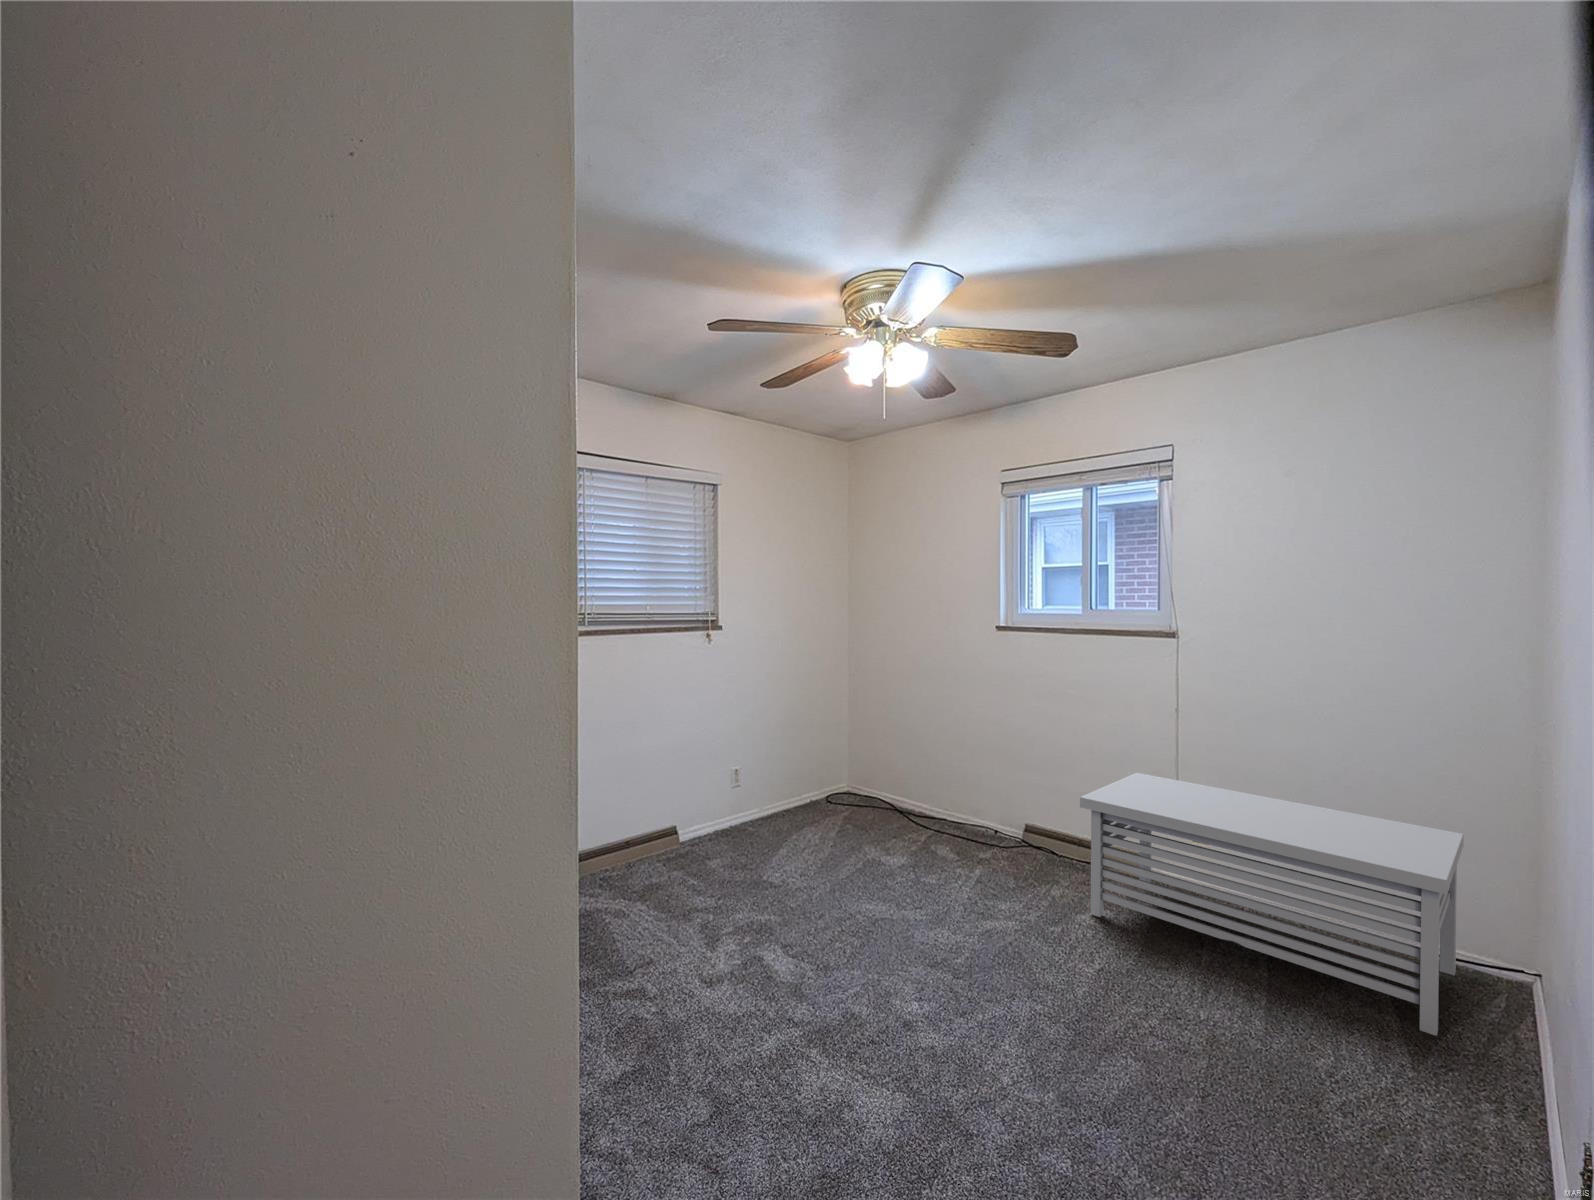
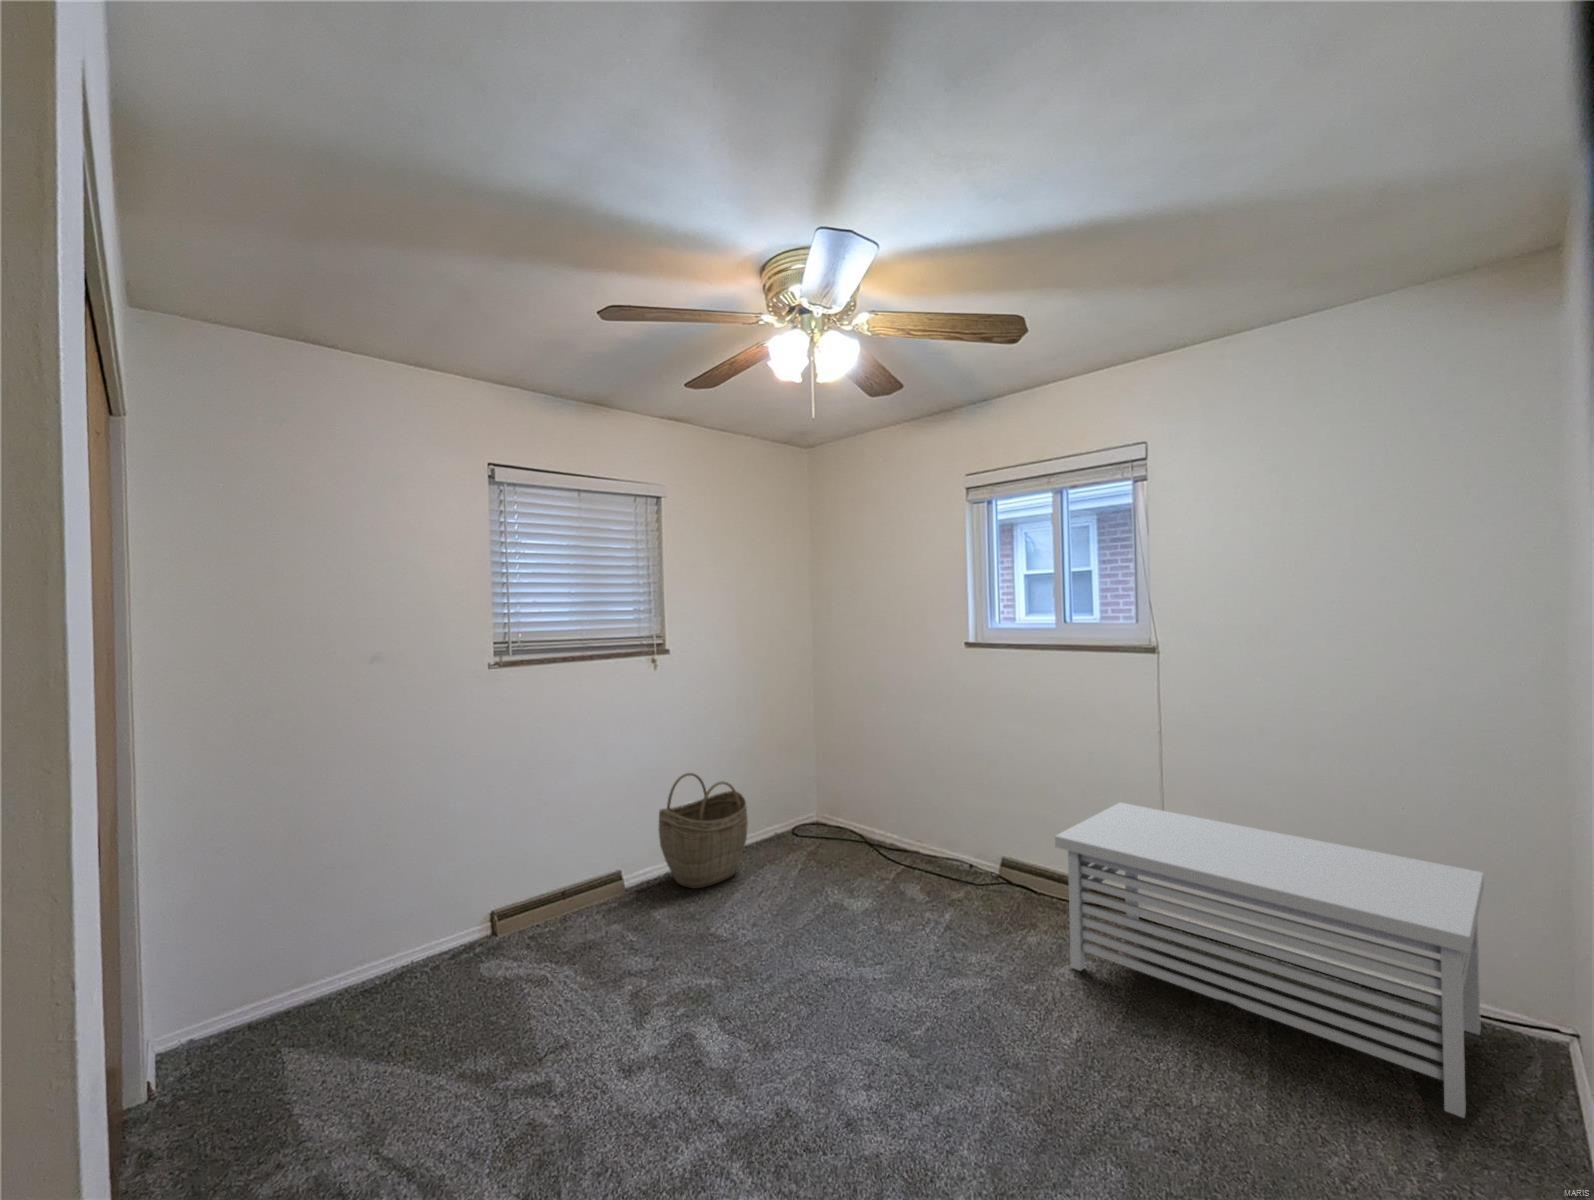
woven basket: none [711,739,791,843] -> present [658,773,748,889]

